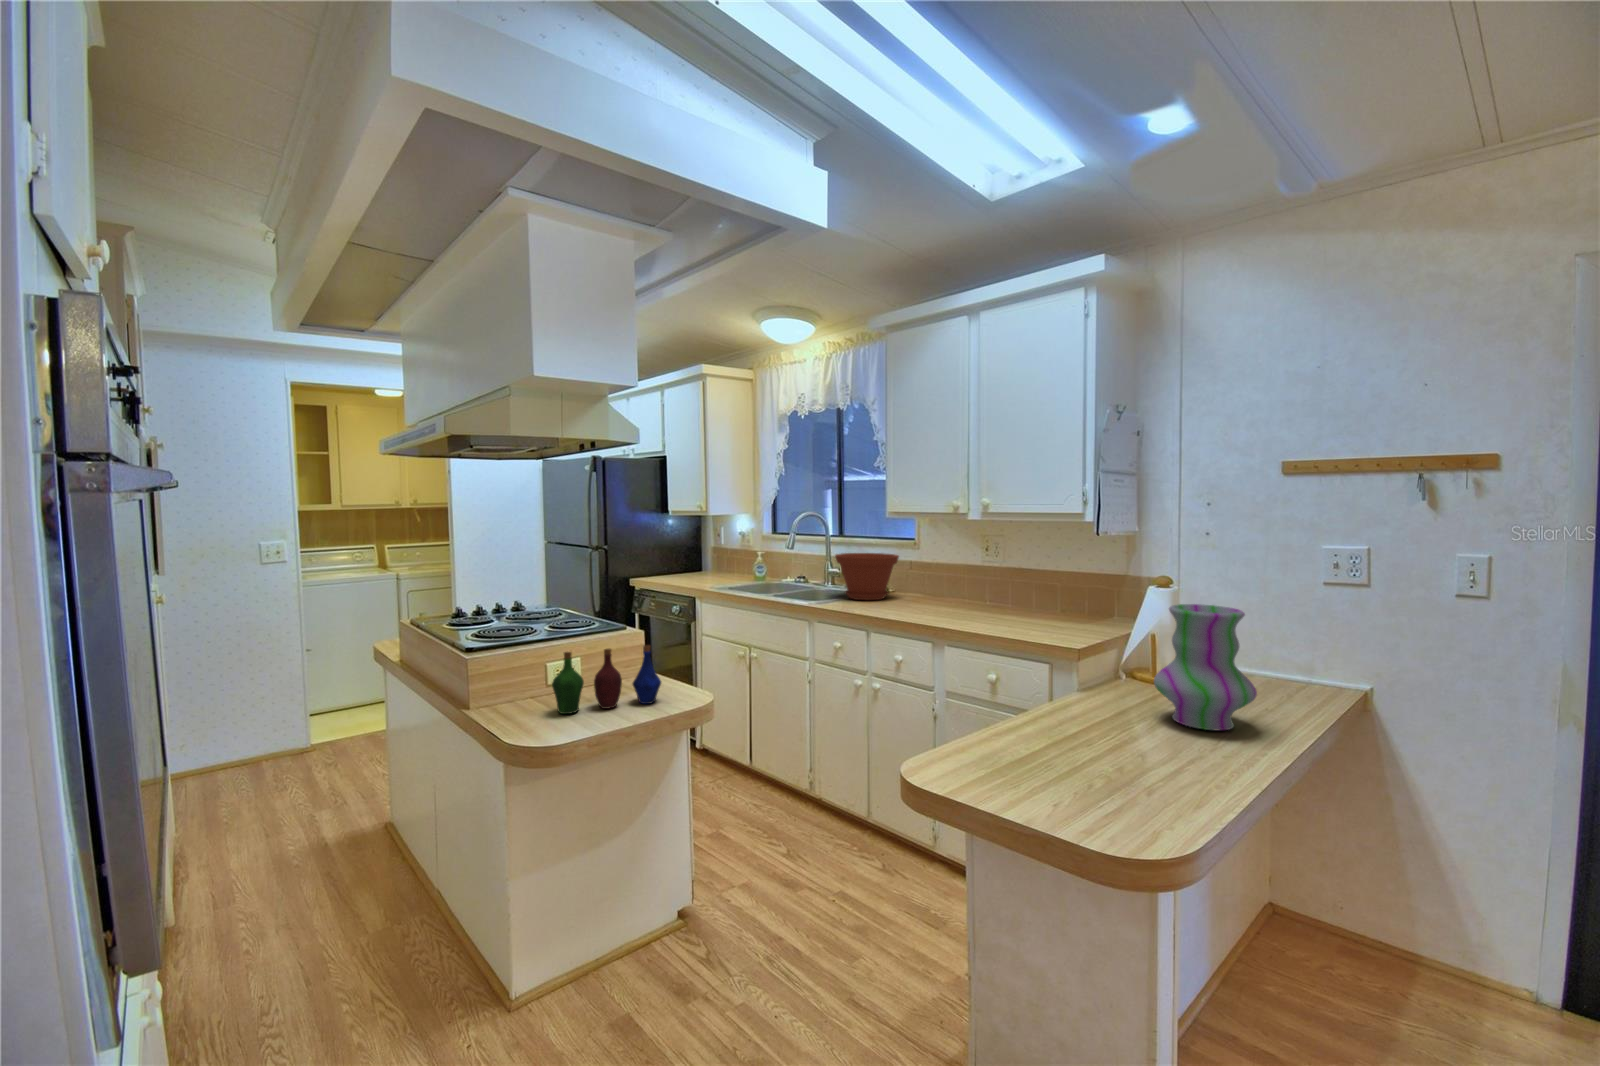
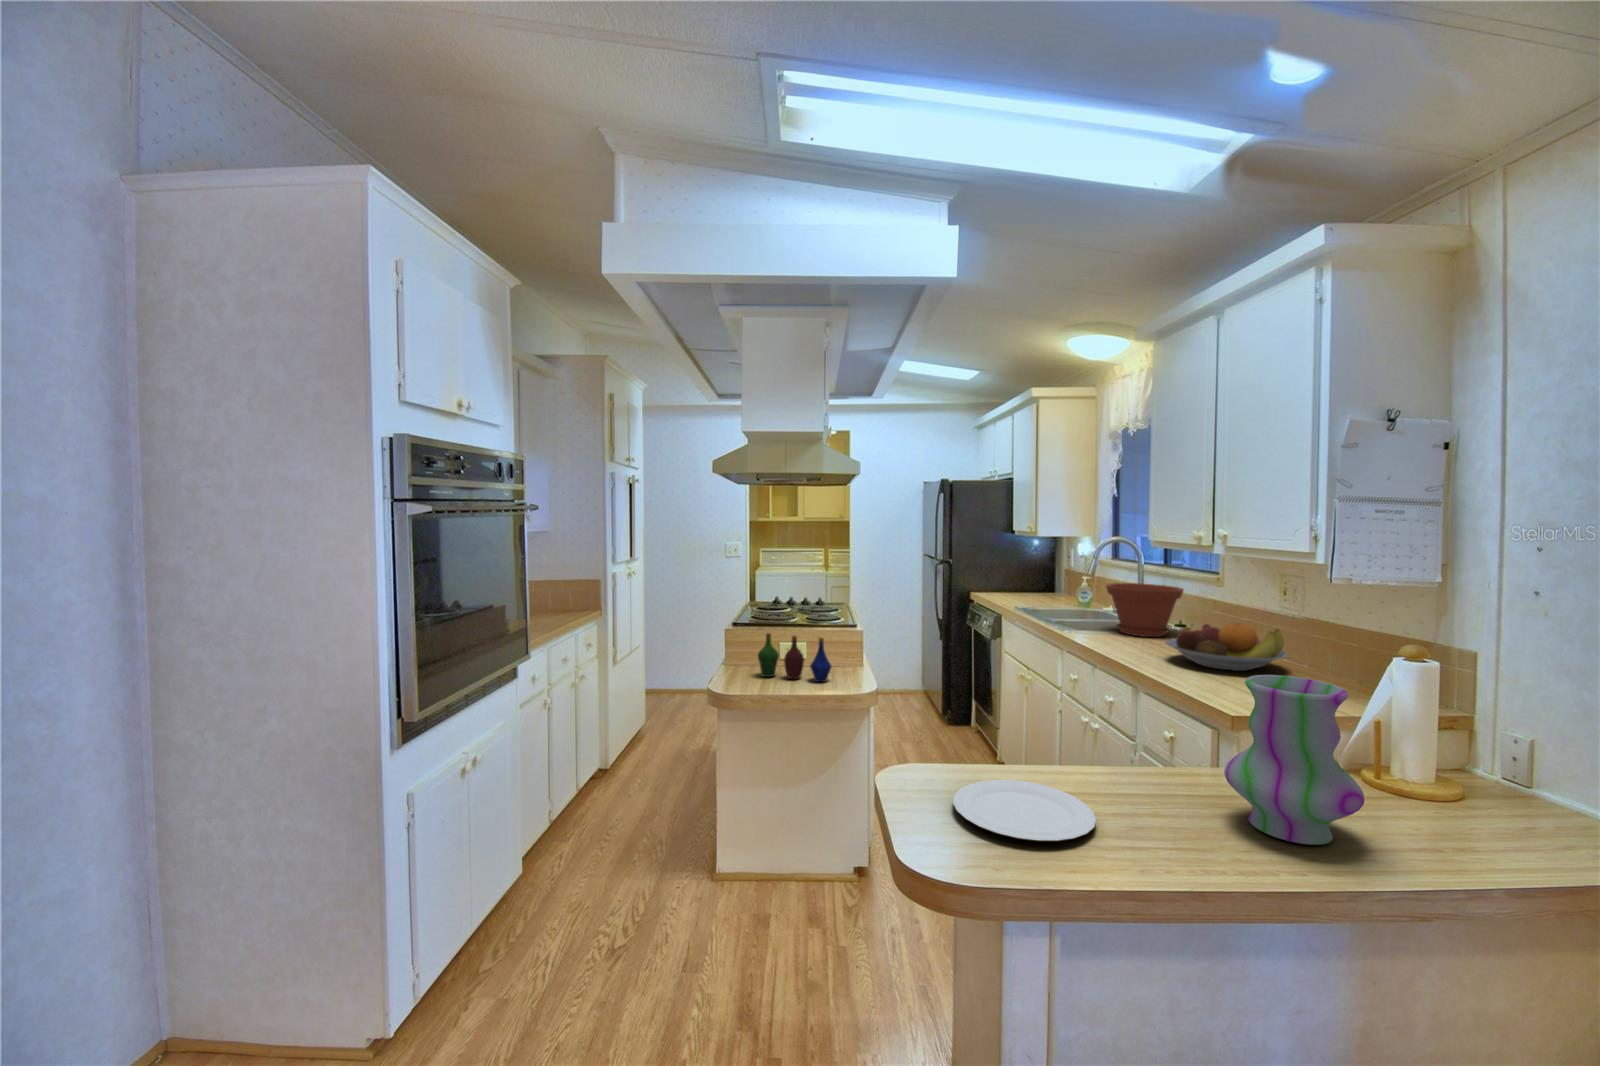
fruit bowl: none [933,576,1023,616] -> present [1166,623,1287,671]
plate: none [1022,742,1170,797] -> present [953,780,1096,842]

